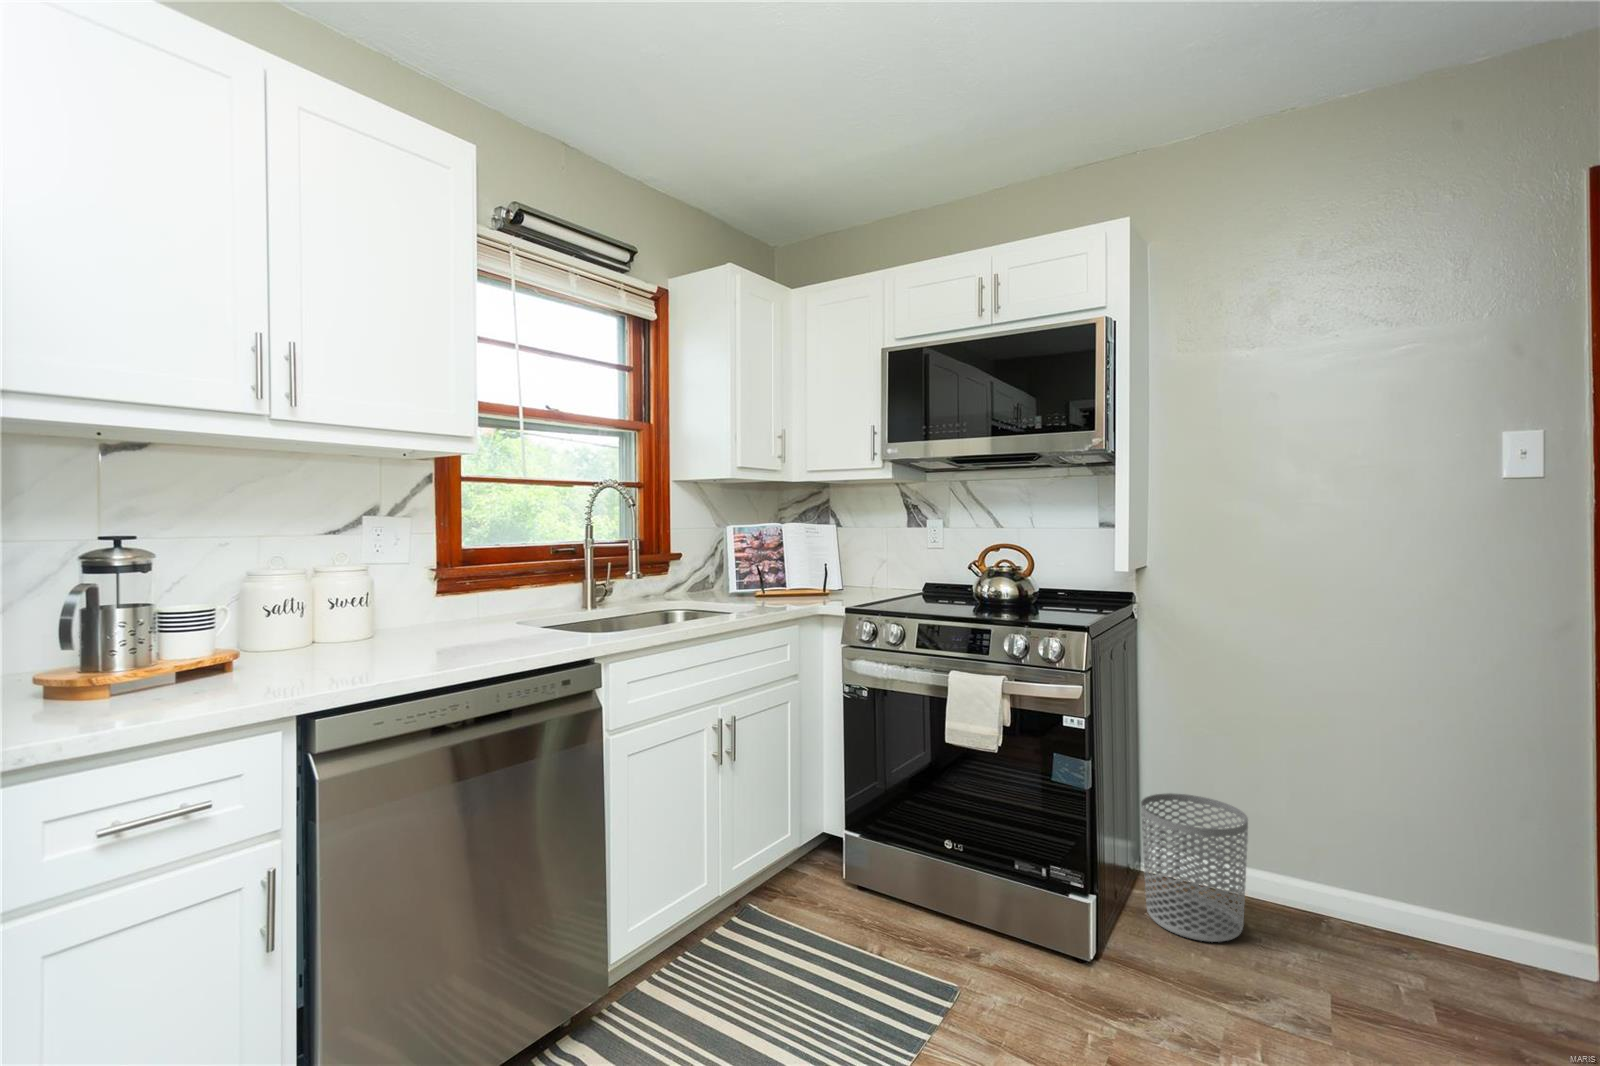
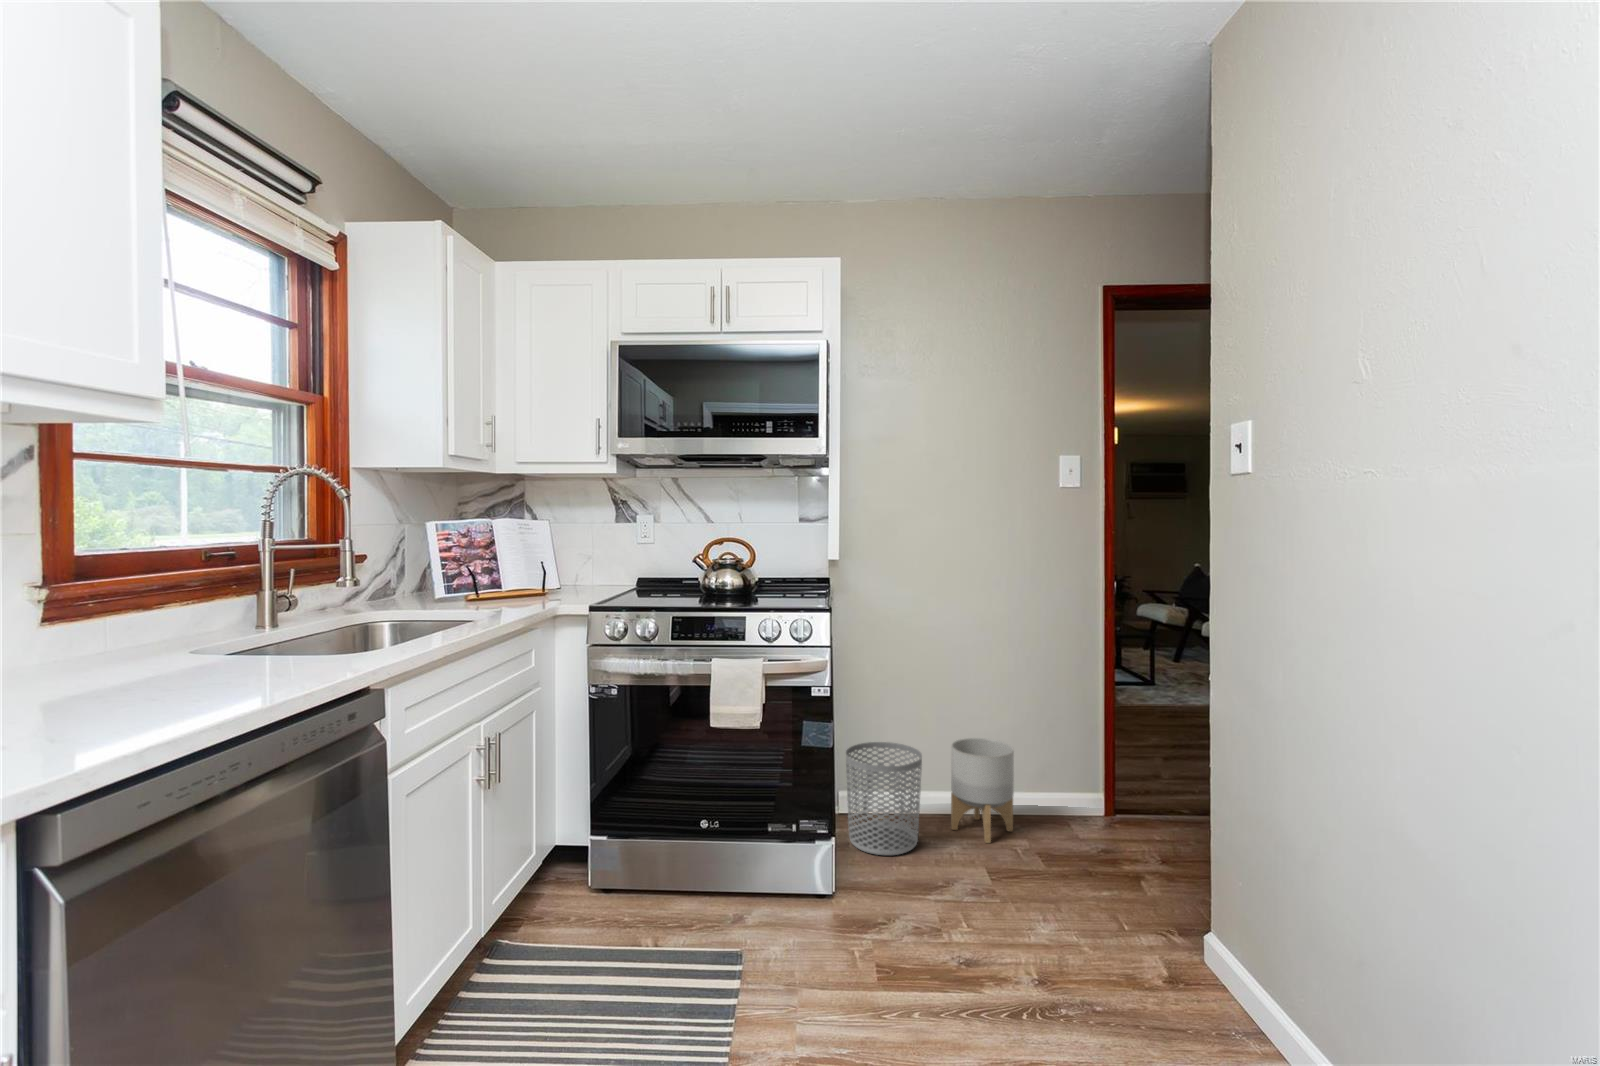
planter: none [1304,813,1409,964] -> present [951,738,1014,843]

